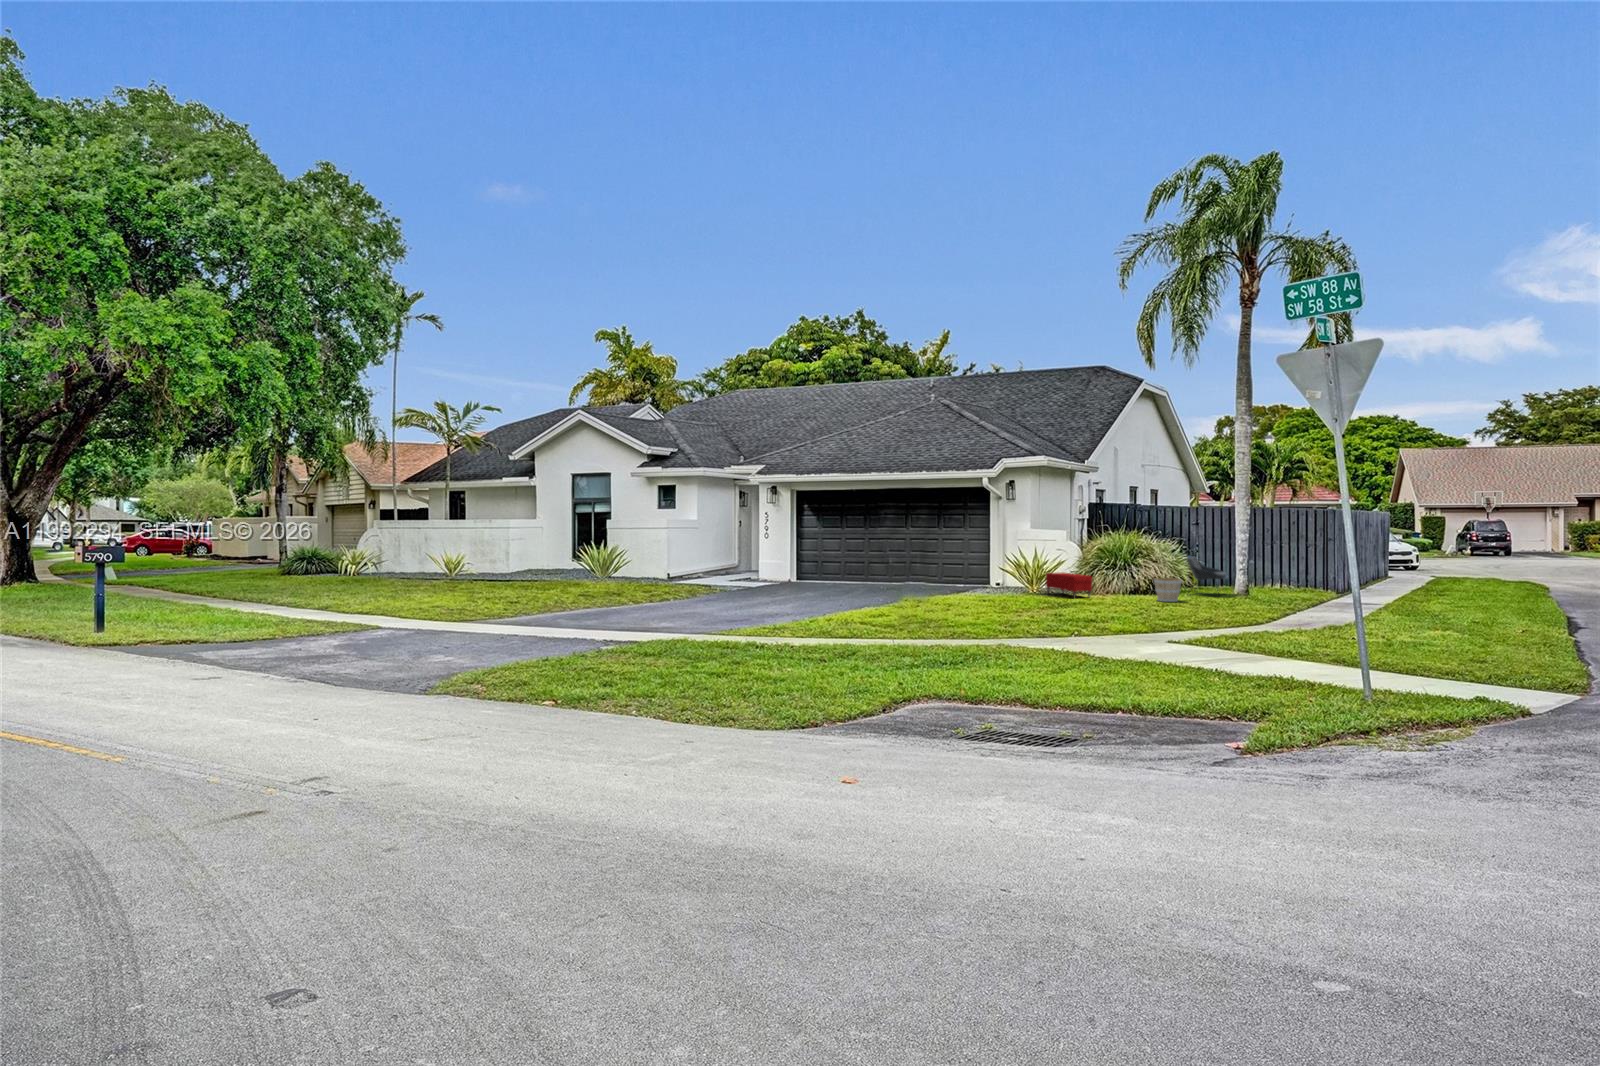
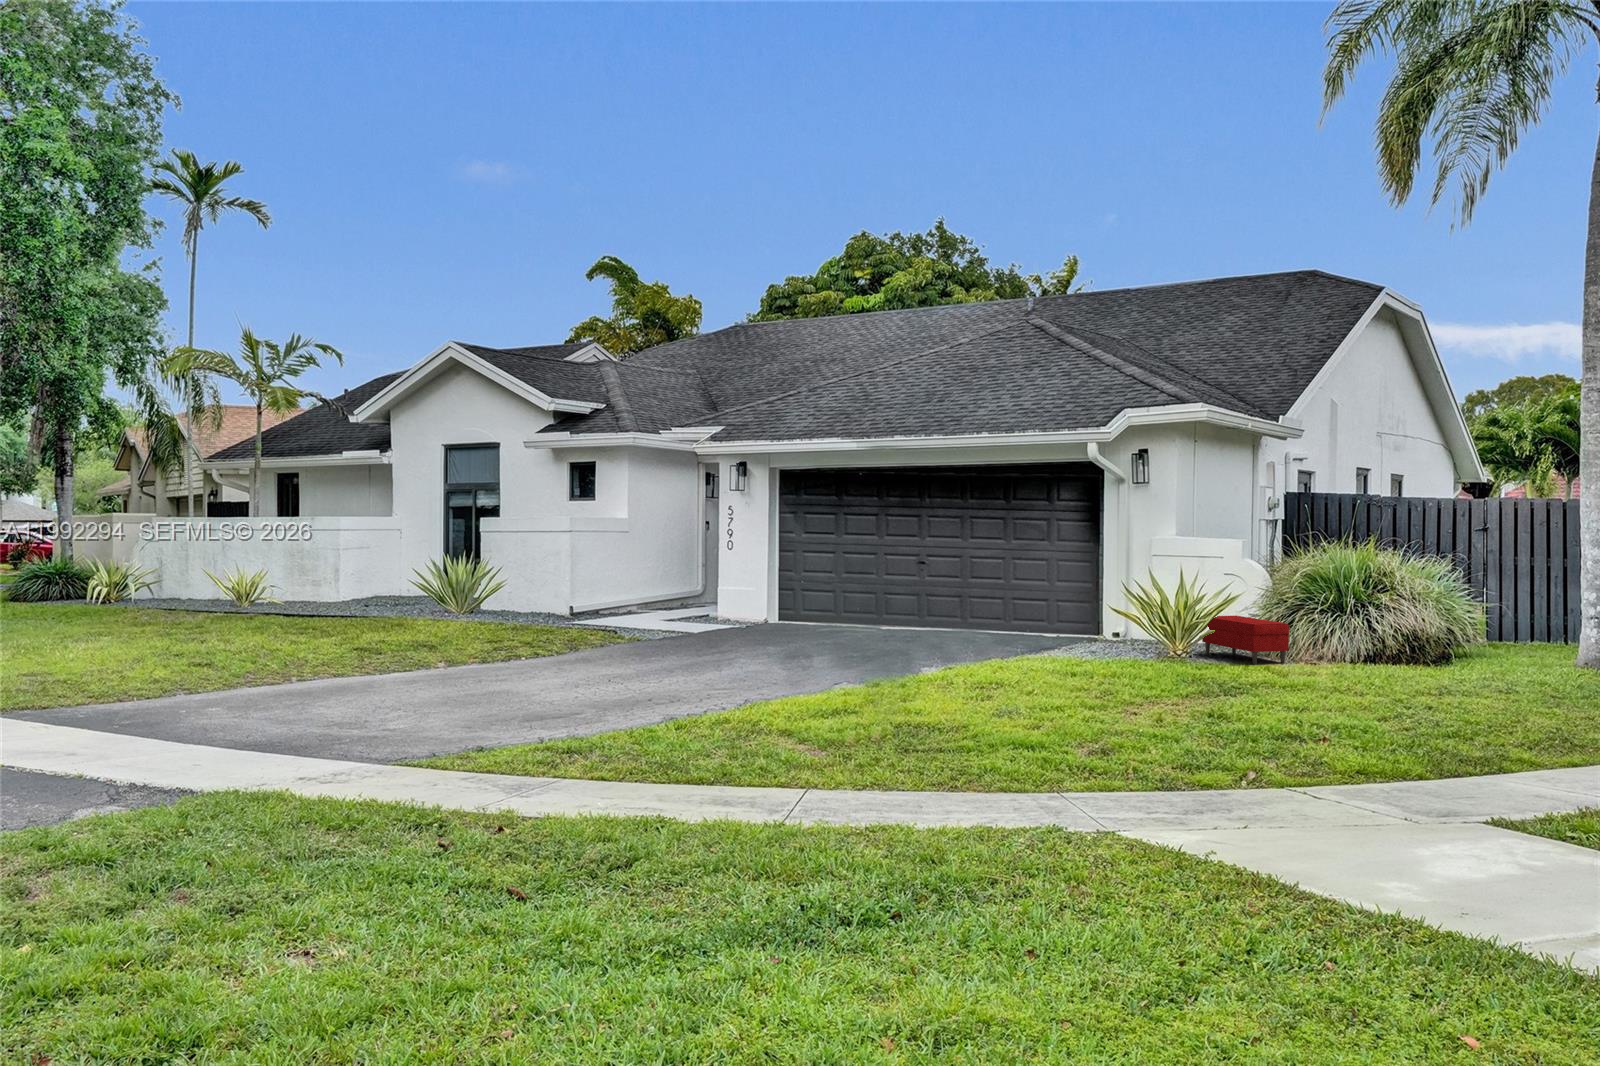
lounge chair: present [1187,556,1229,595] -> none [1468,587,1548,667]
wooden bucket: present [1154,577,1182,602] -> none [1405,629,1461,675]

